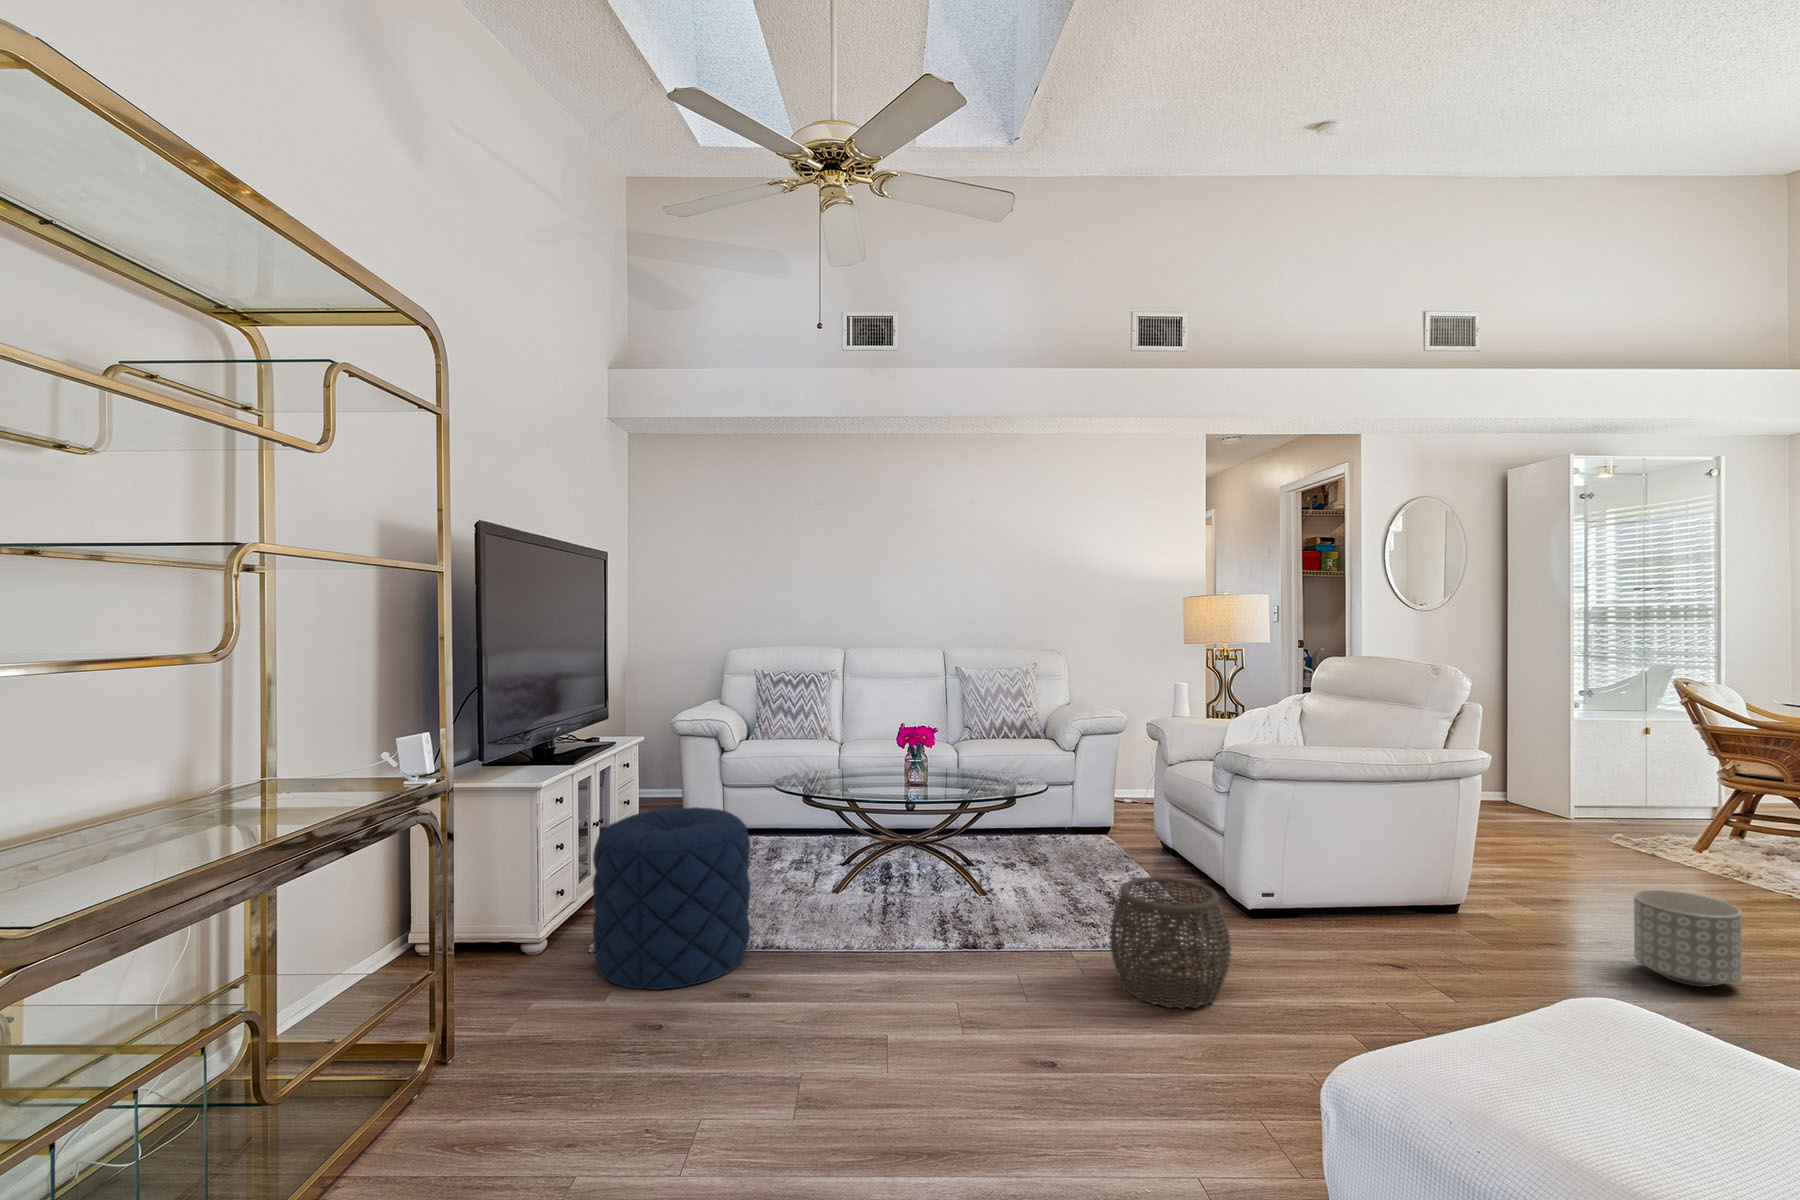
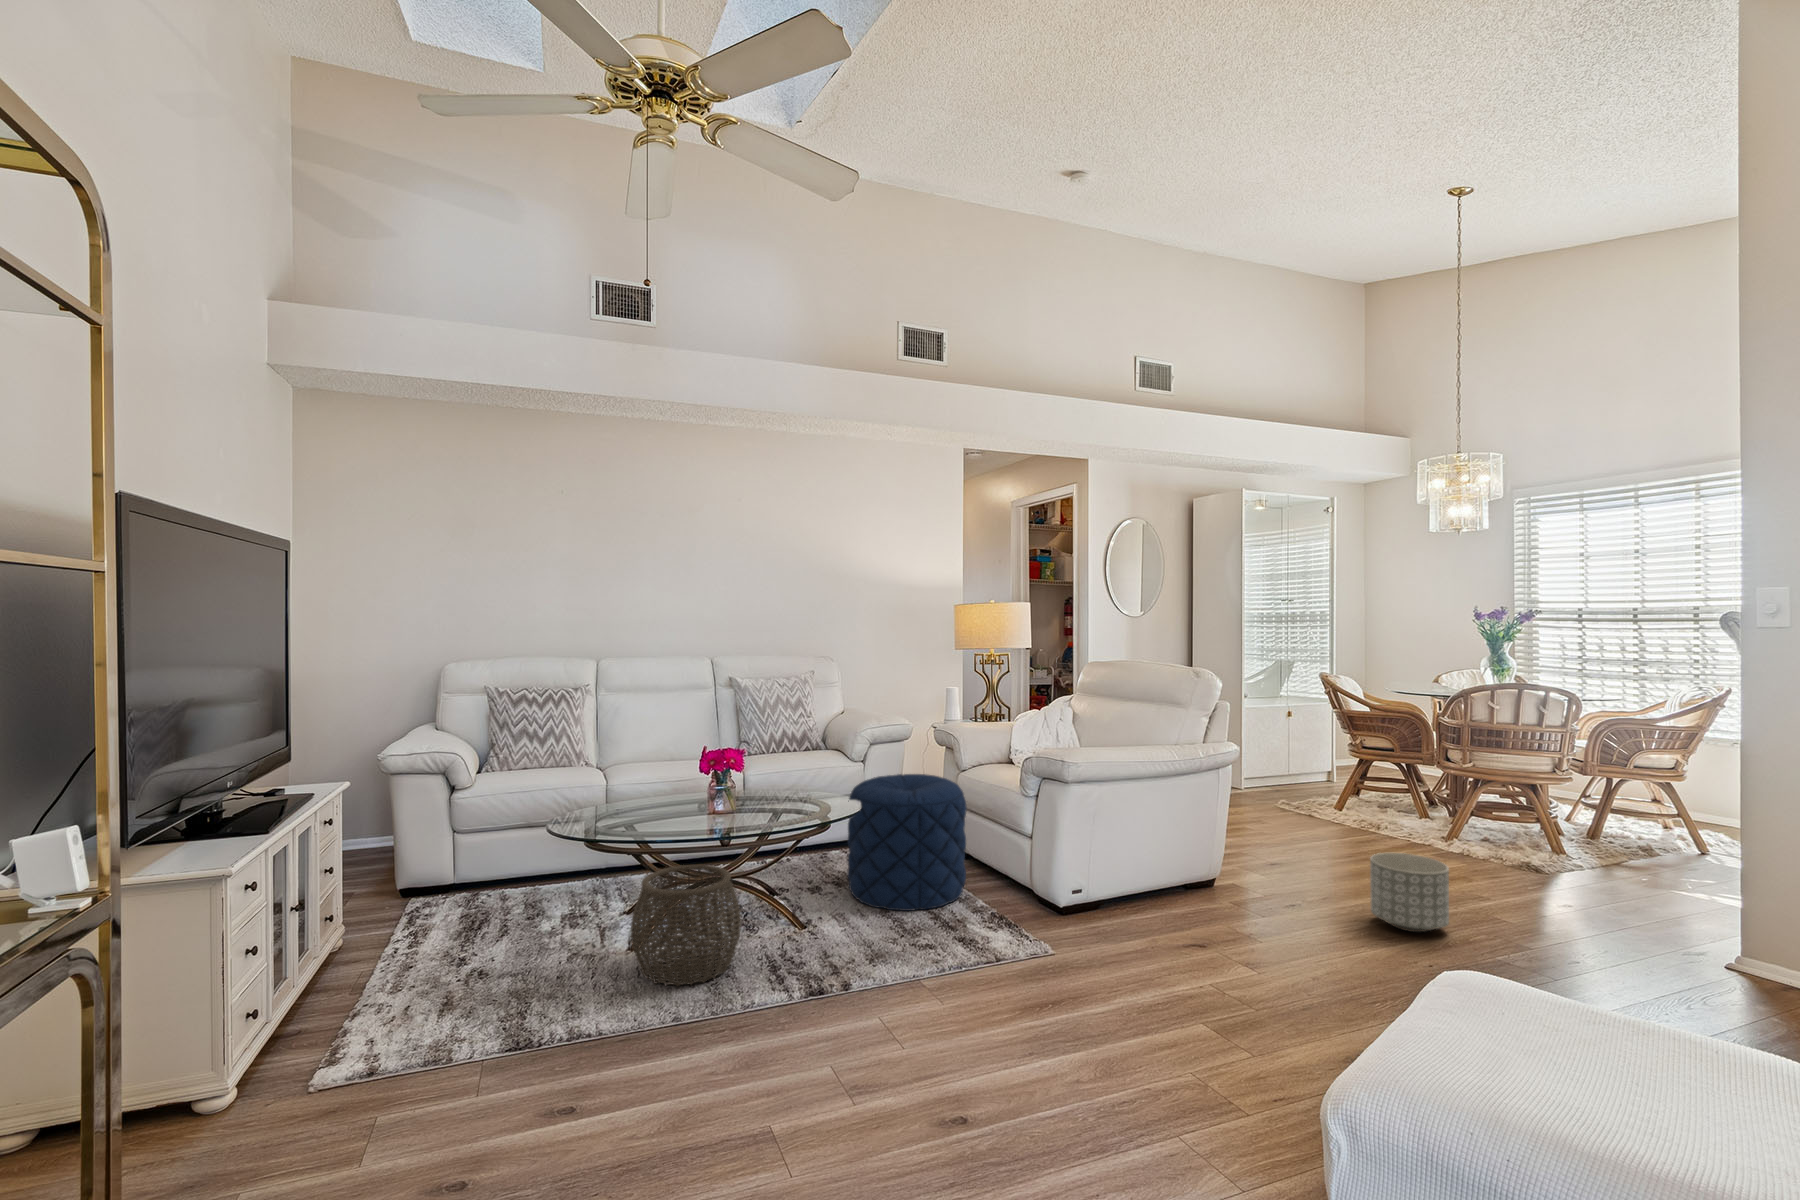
pouf: present [593,807,751,989] -> present [847,774,967,911]
woven basket: present [1109,877,1231,1009] -> present [631,865,741,986]

